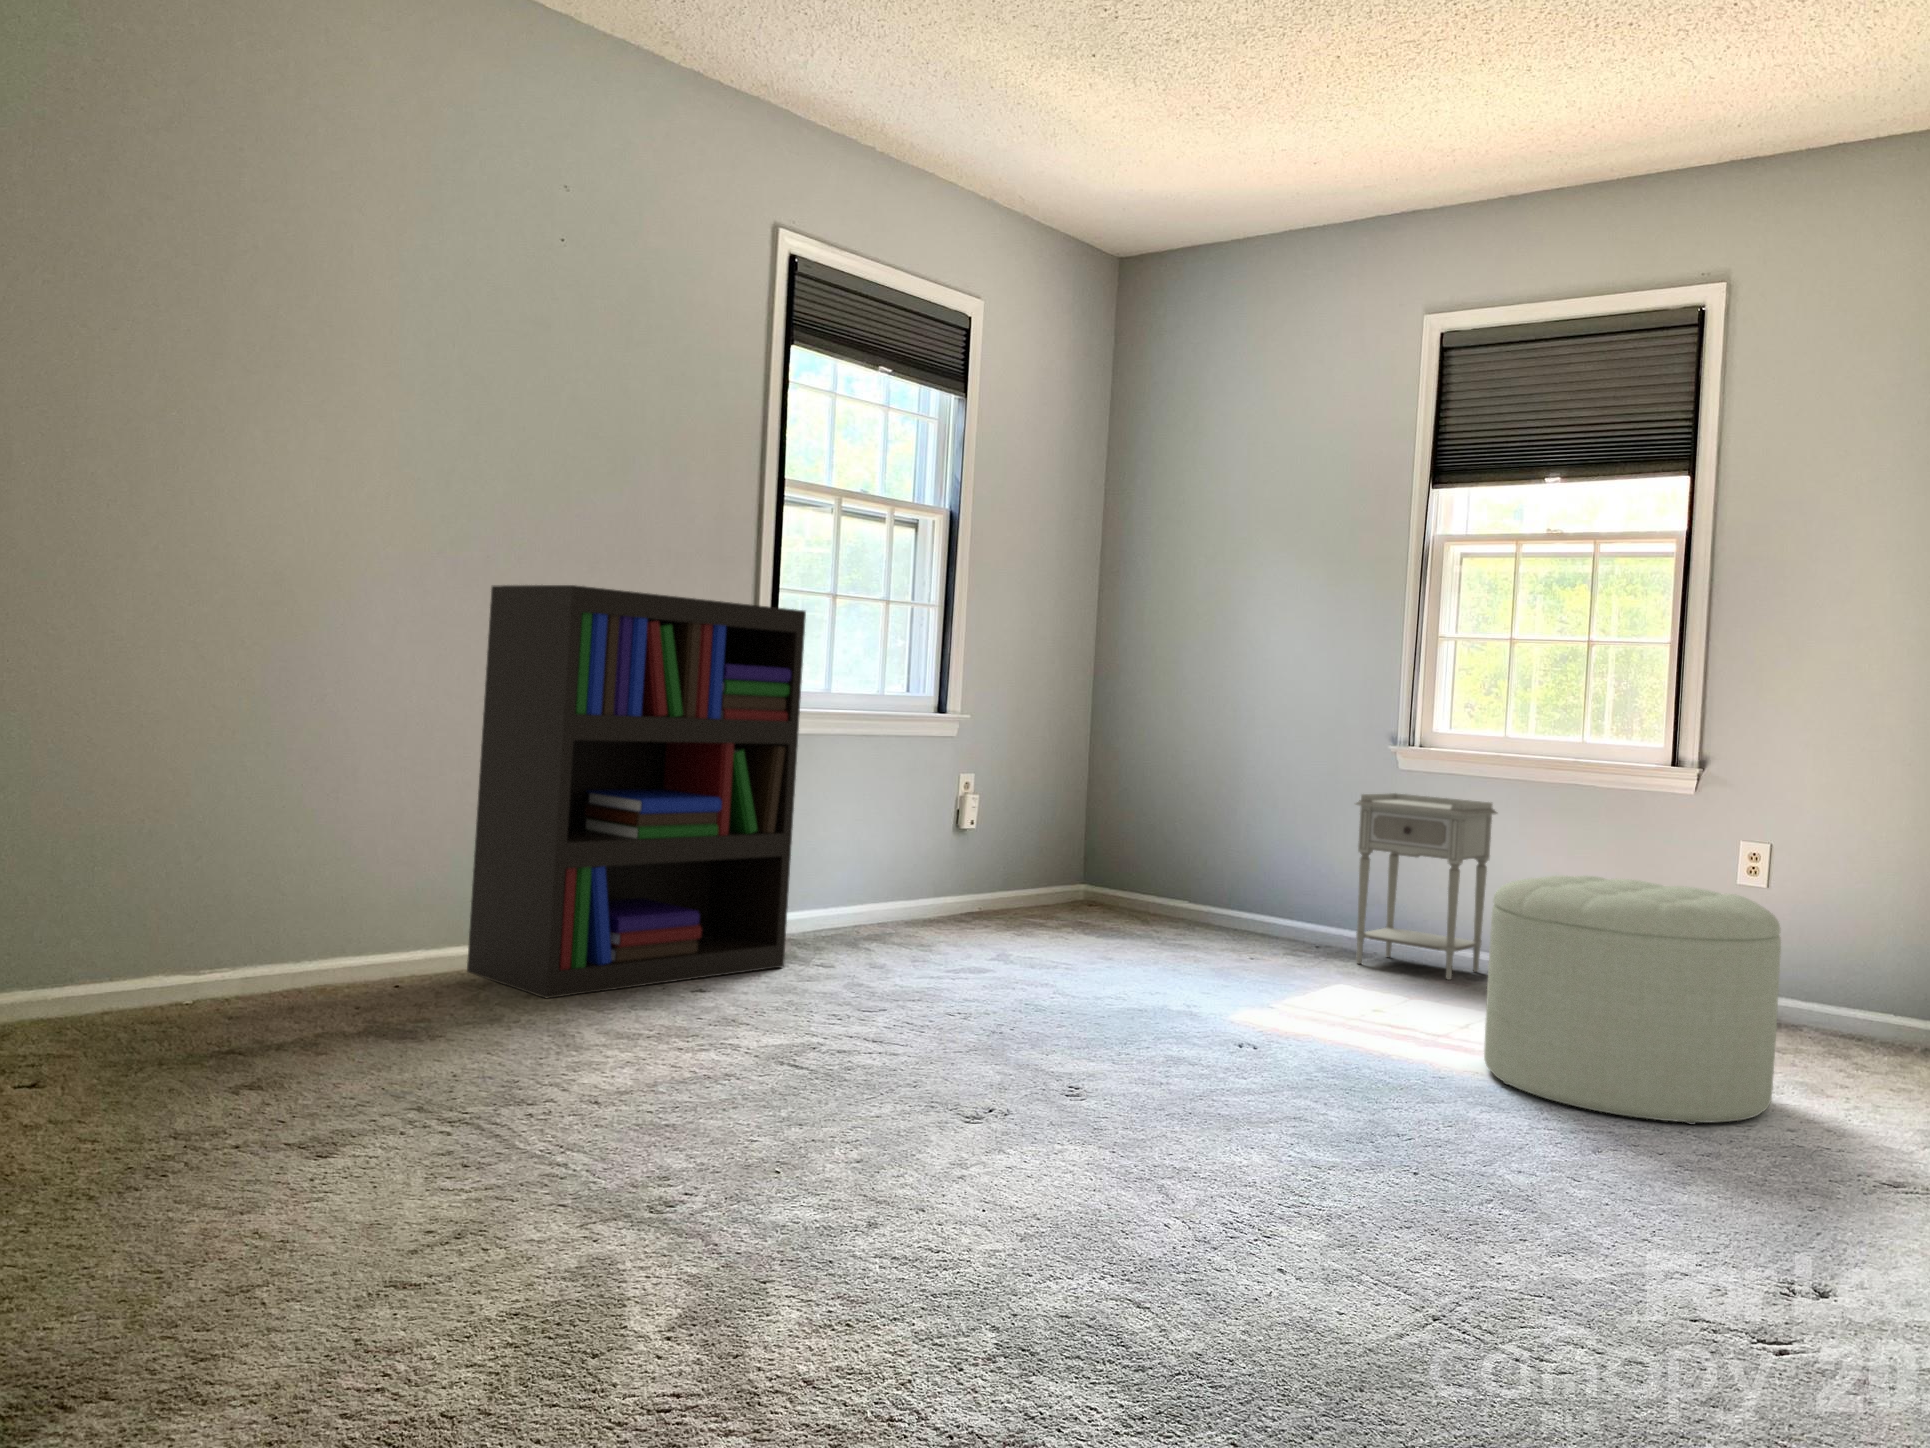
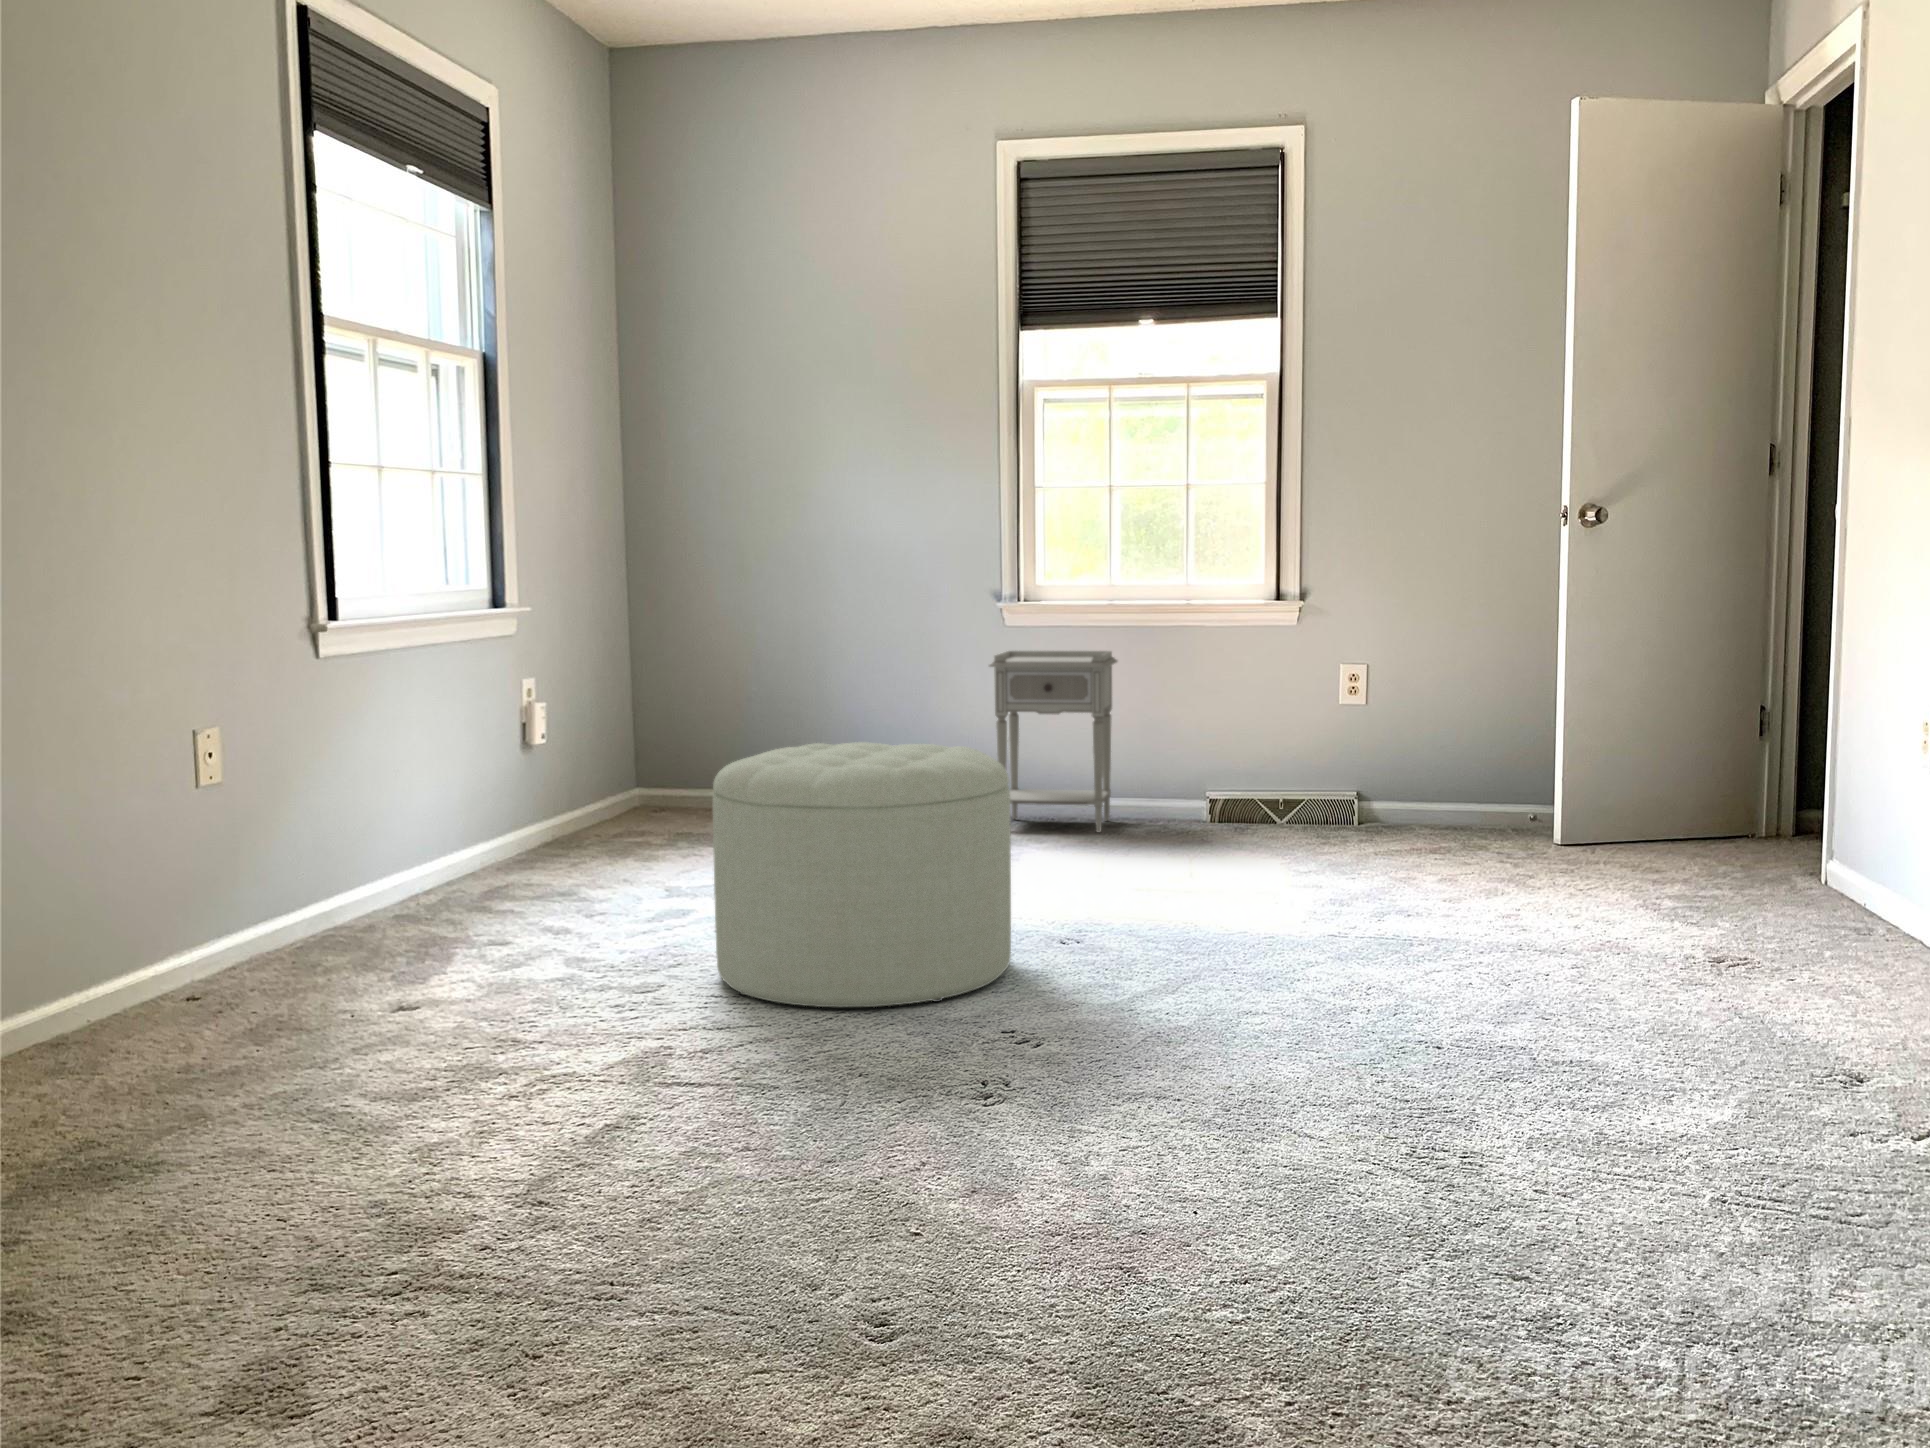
bookshelf: present [467,585,806,998] -> none [21,475,455,1038]
ottoman: present [1484,876,1781,1125] -> present [713,742,1011,1007]

